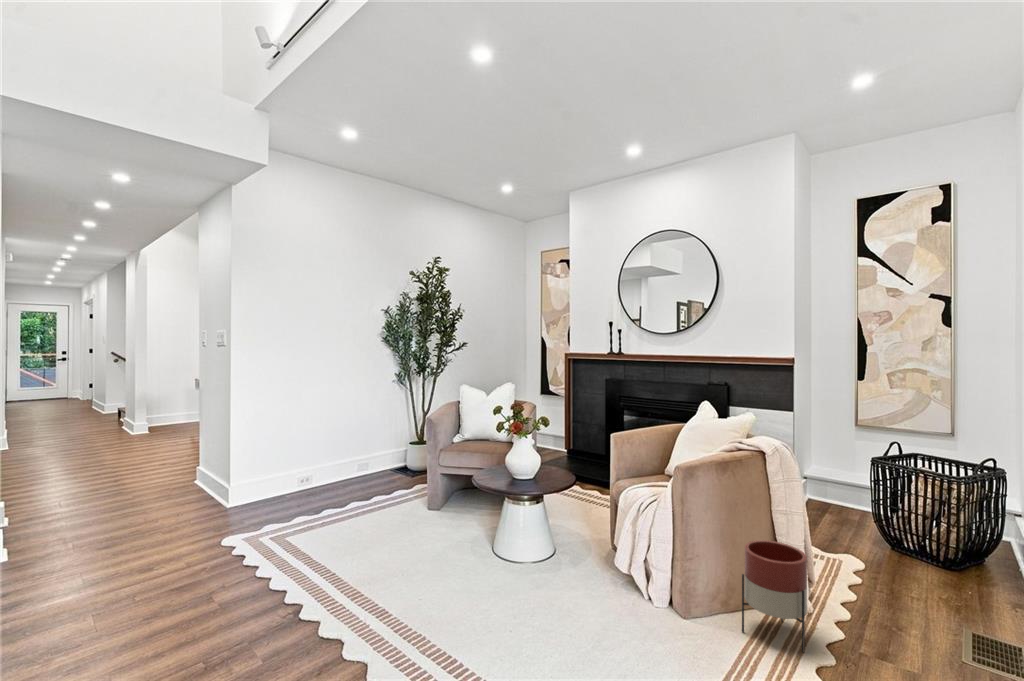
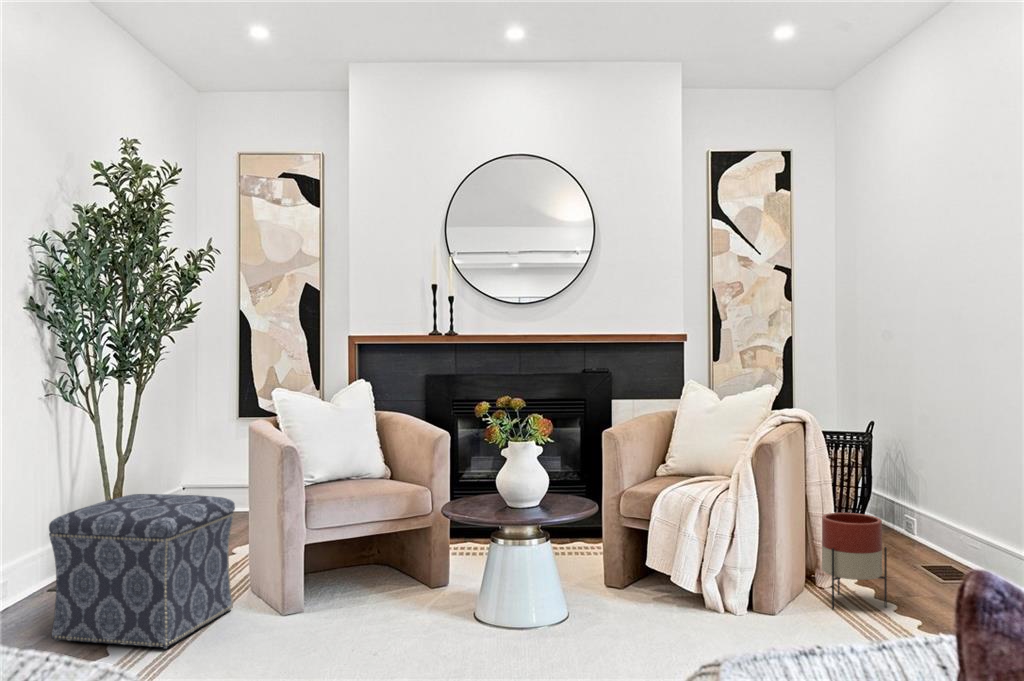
ottoman: none [329,434,411,514] -> present [49,494,235,649]

